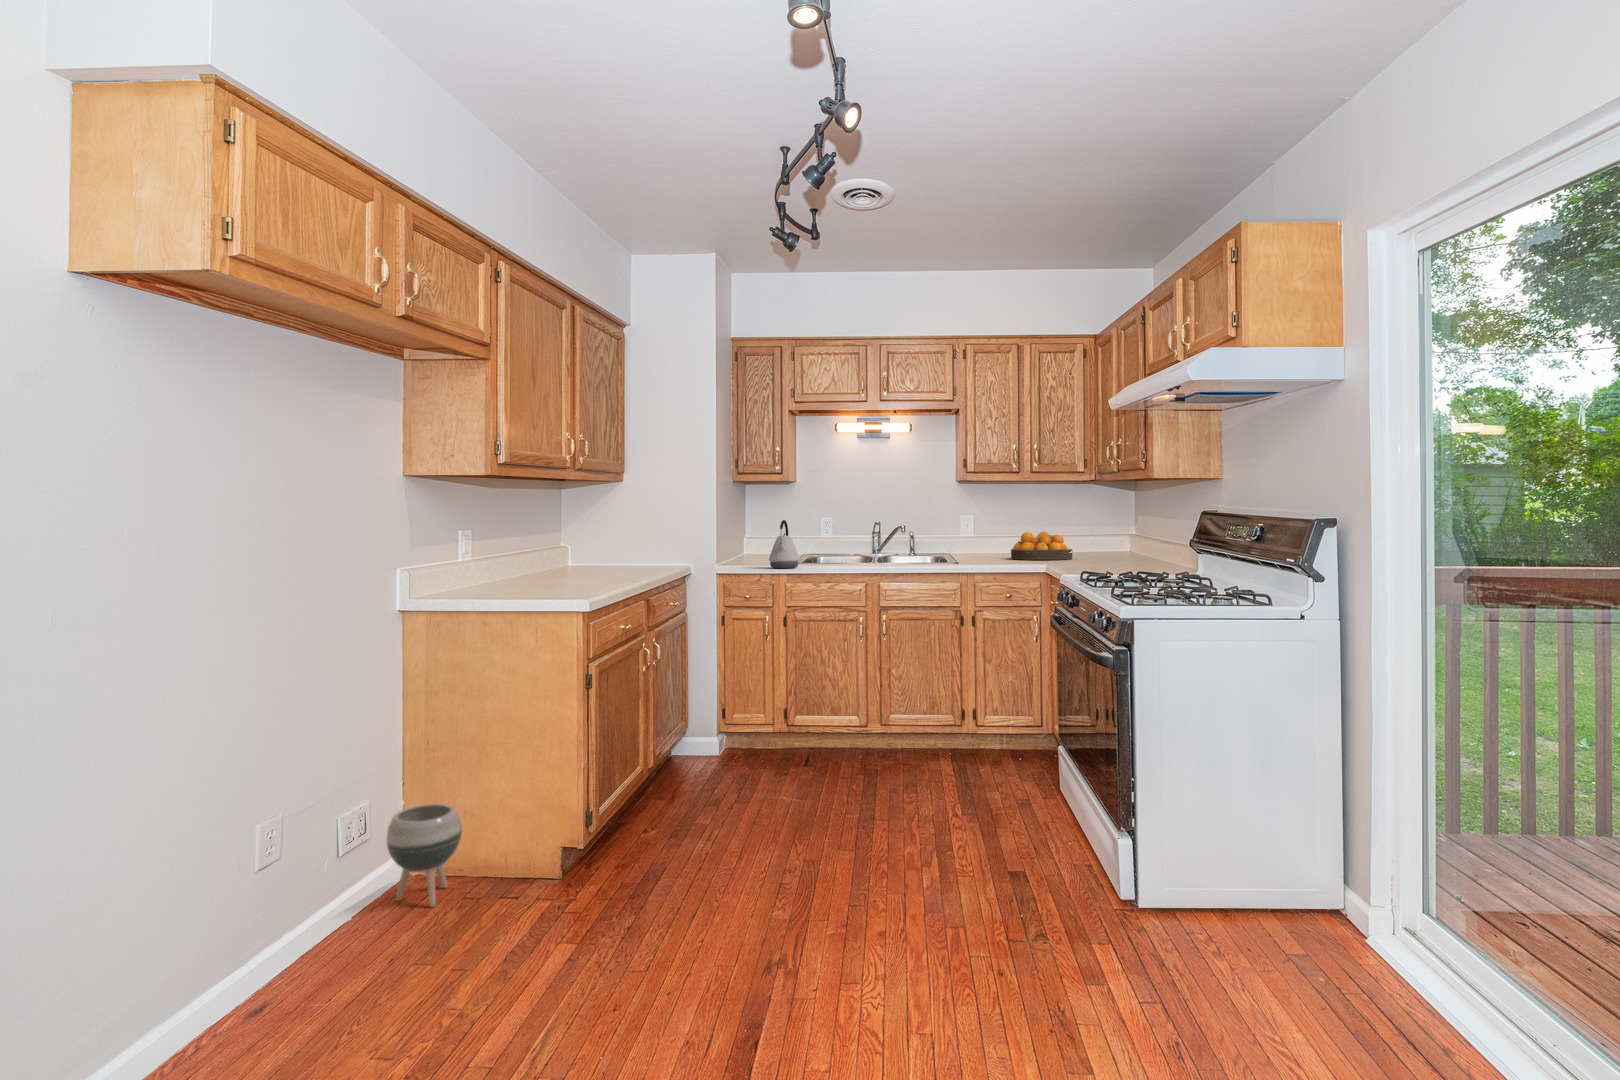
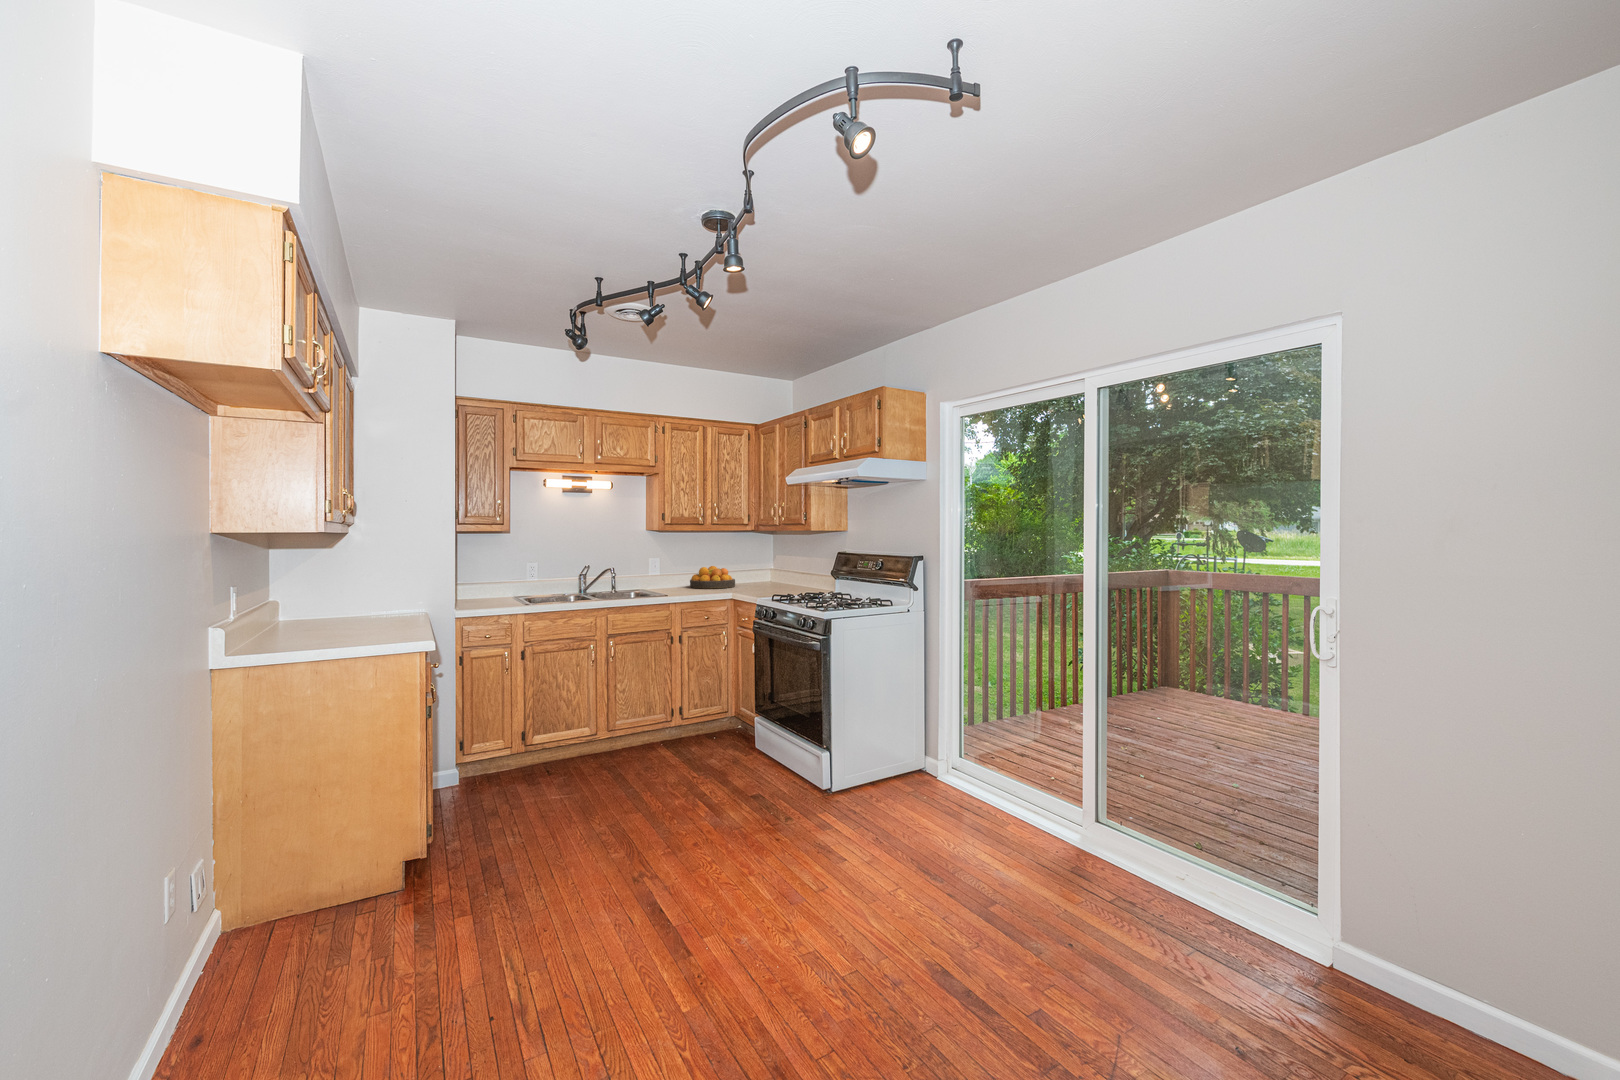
kettle: present [769,520,799,568] -> none [507,566,536,609]
planter: present [386,804,462,907] -> none [194,900,288,1020]

